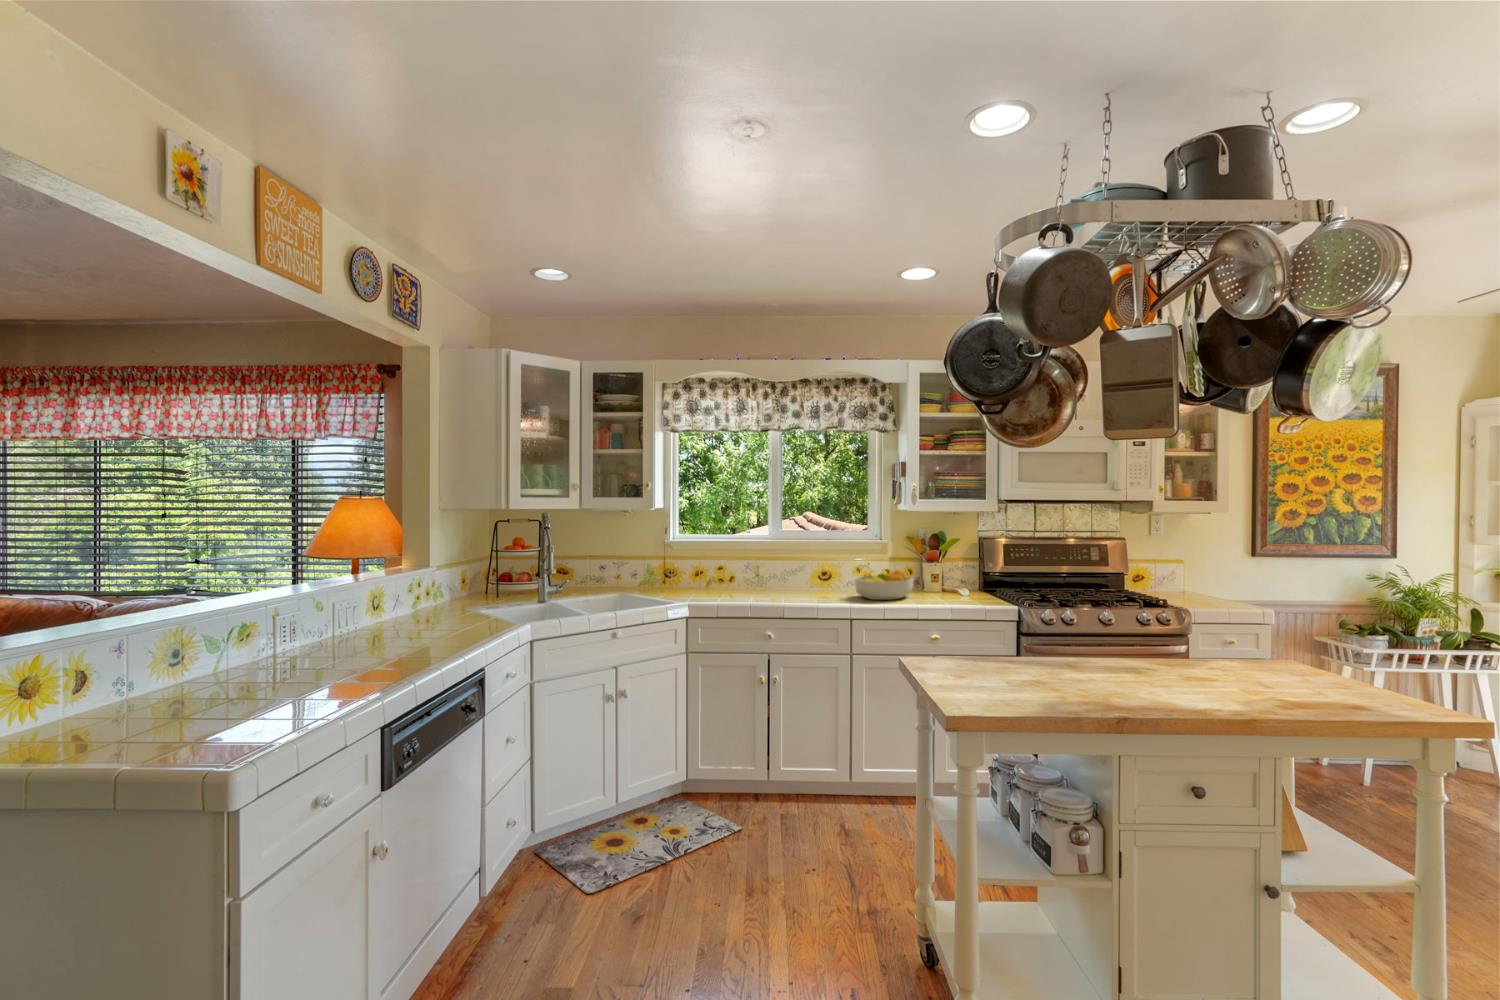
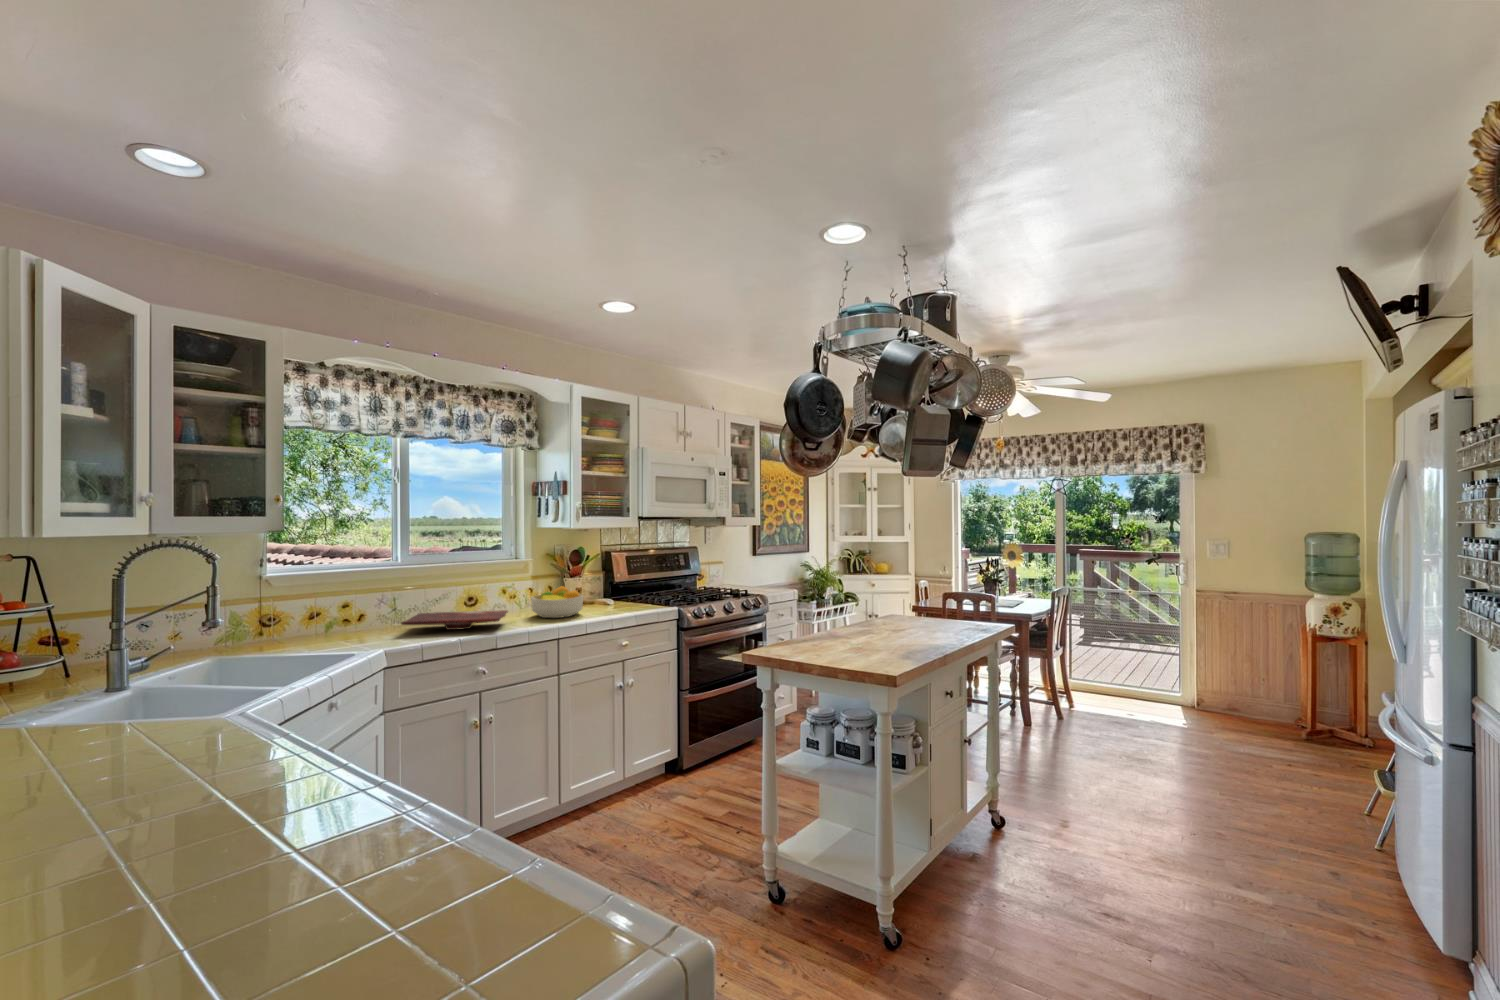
cutting board: none [735,579,830,596] -> present [401,610,508,630]

